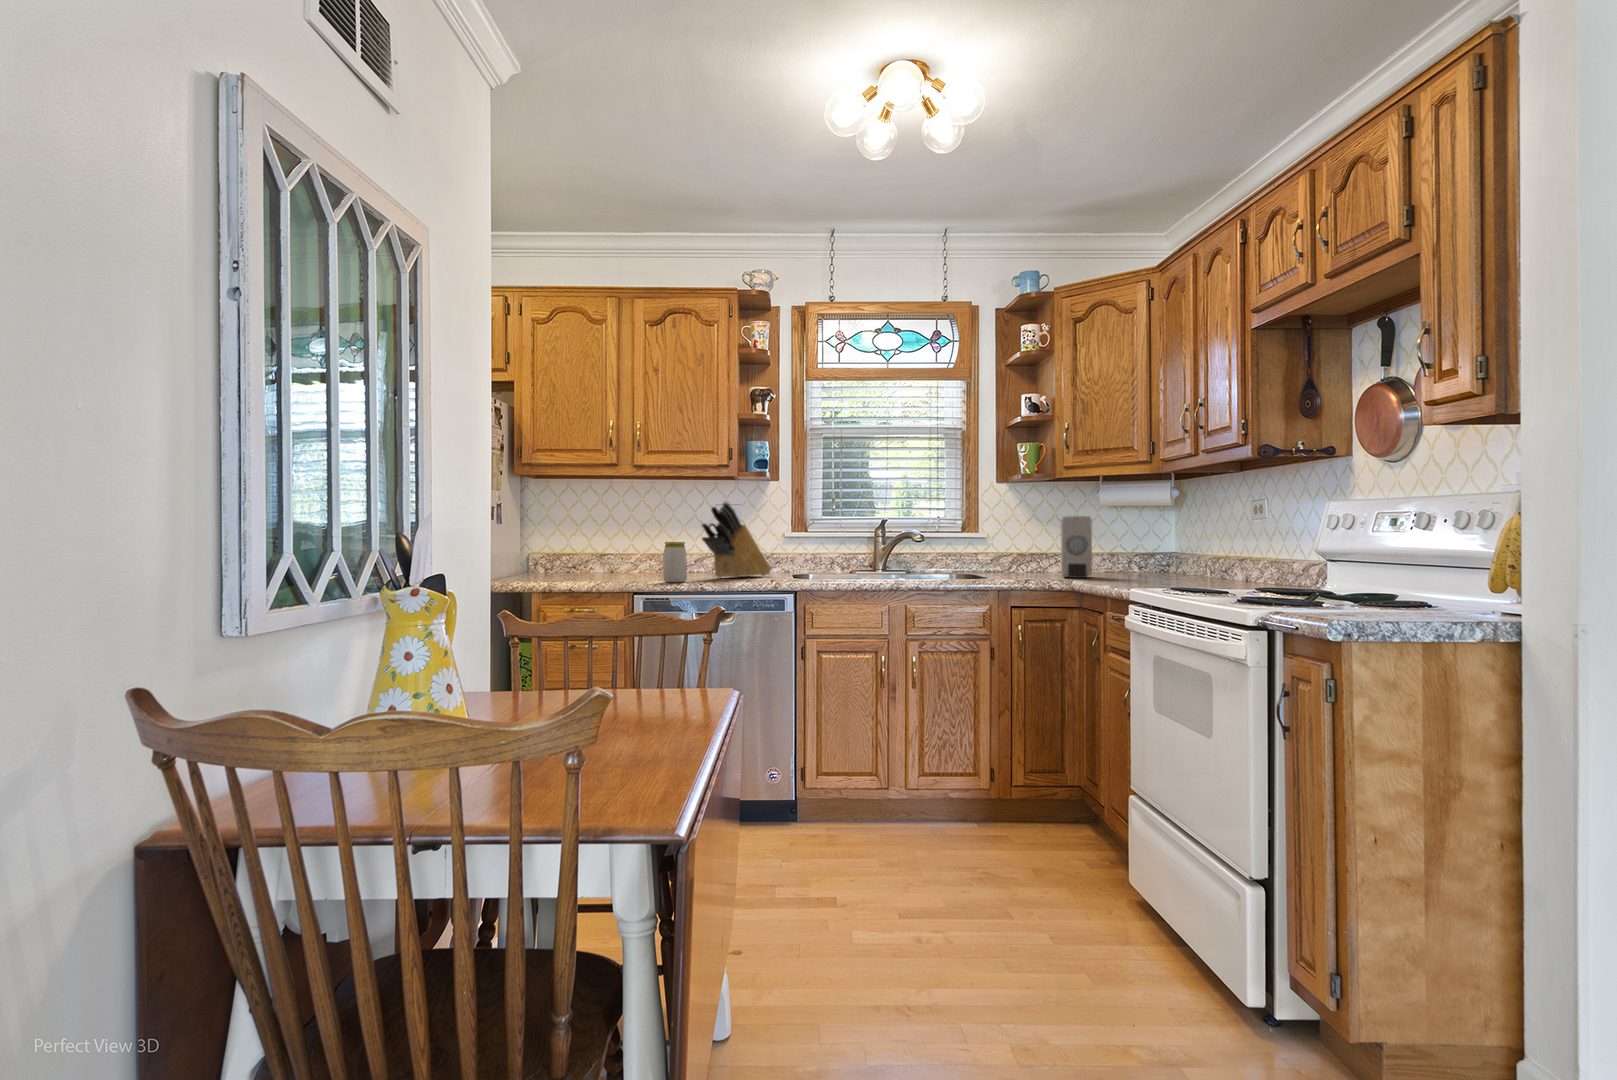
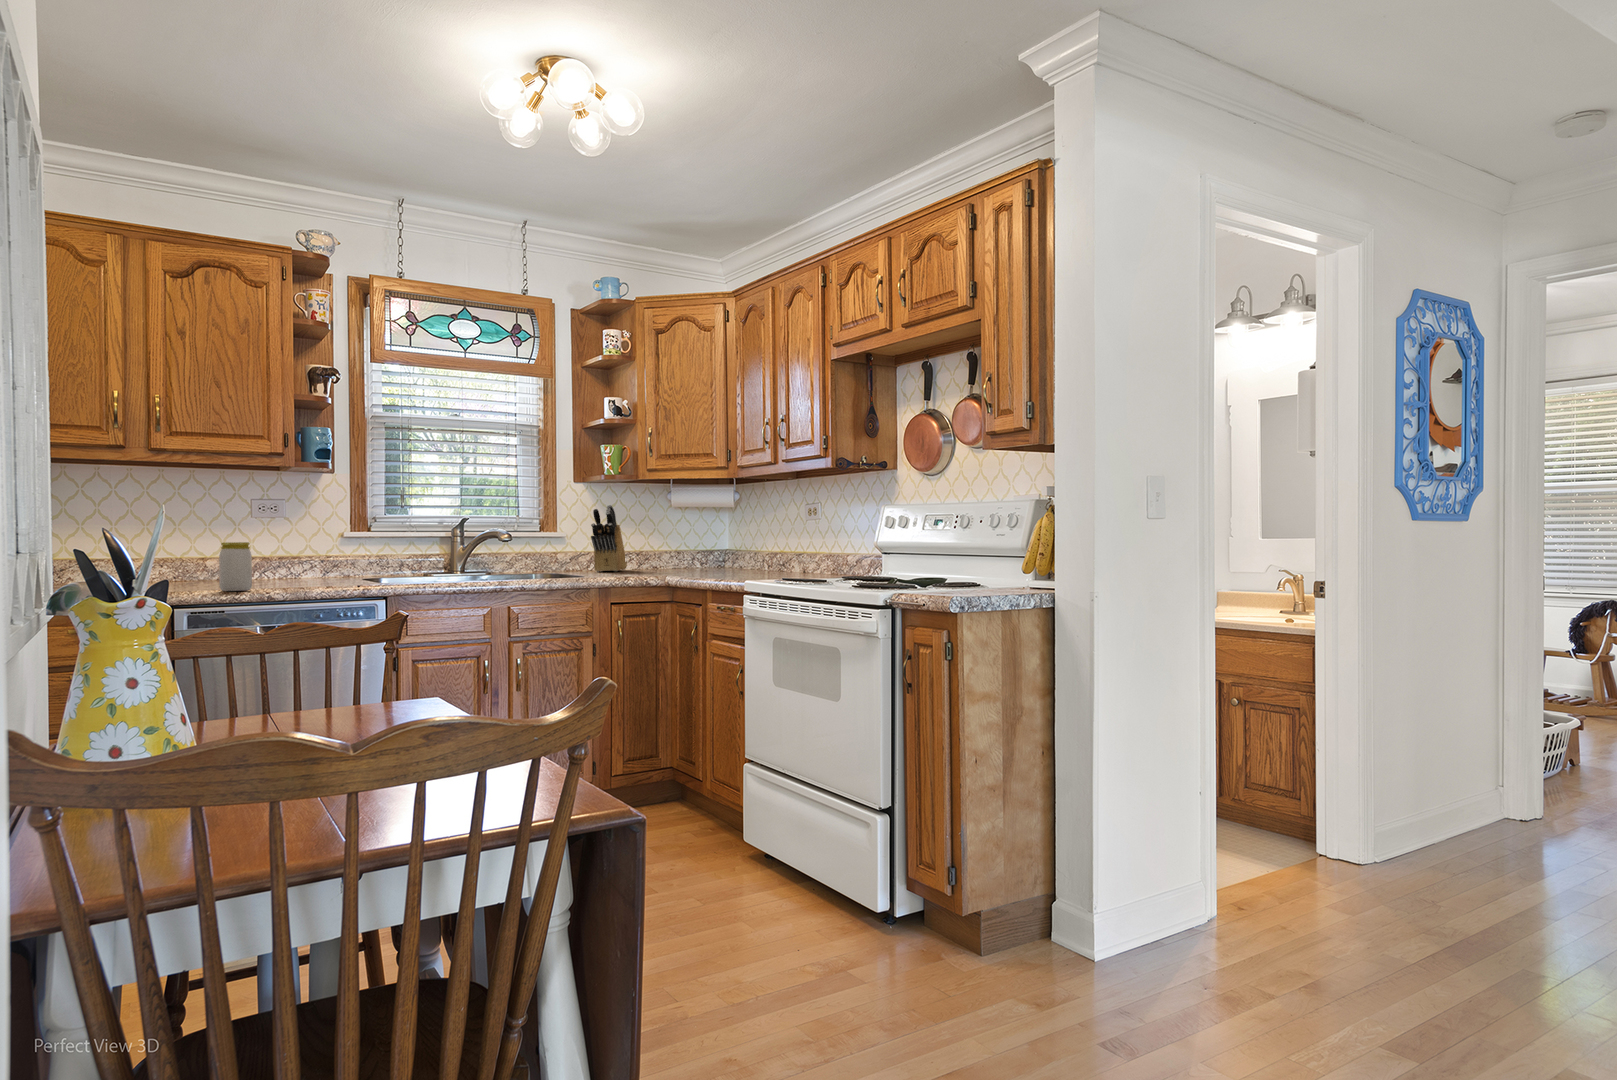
knife block: present [702,502,771,578] -> present [591,505,627,572]
soap dispenser: present [1061,516,1092,578] -> none [647,517,681,574]

